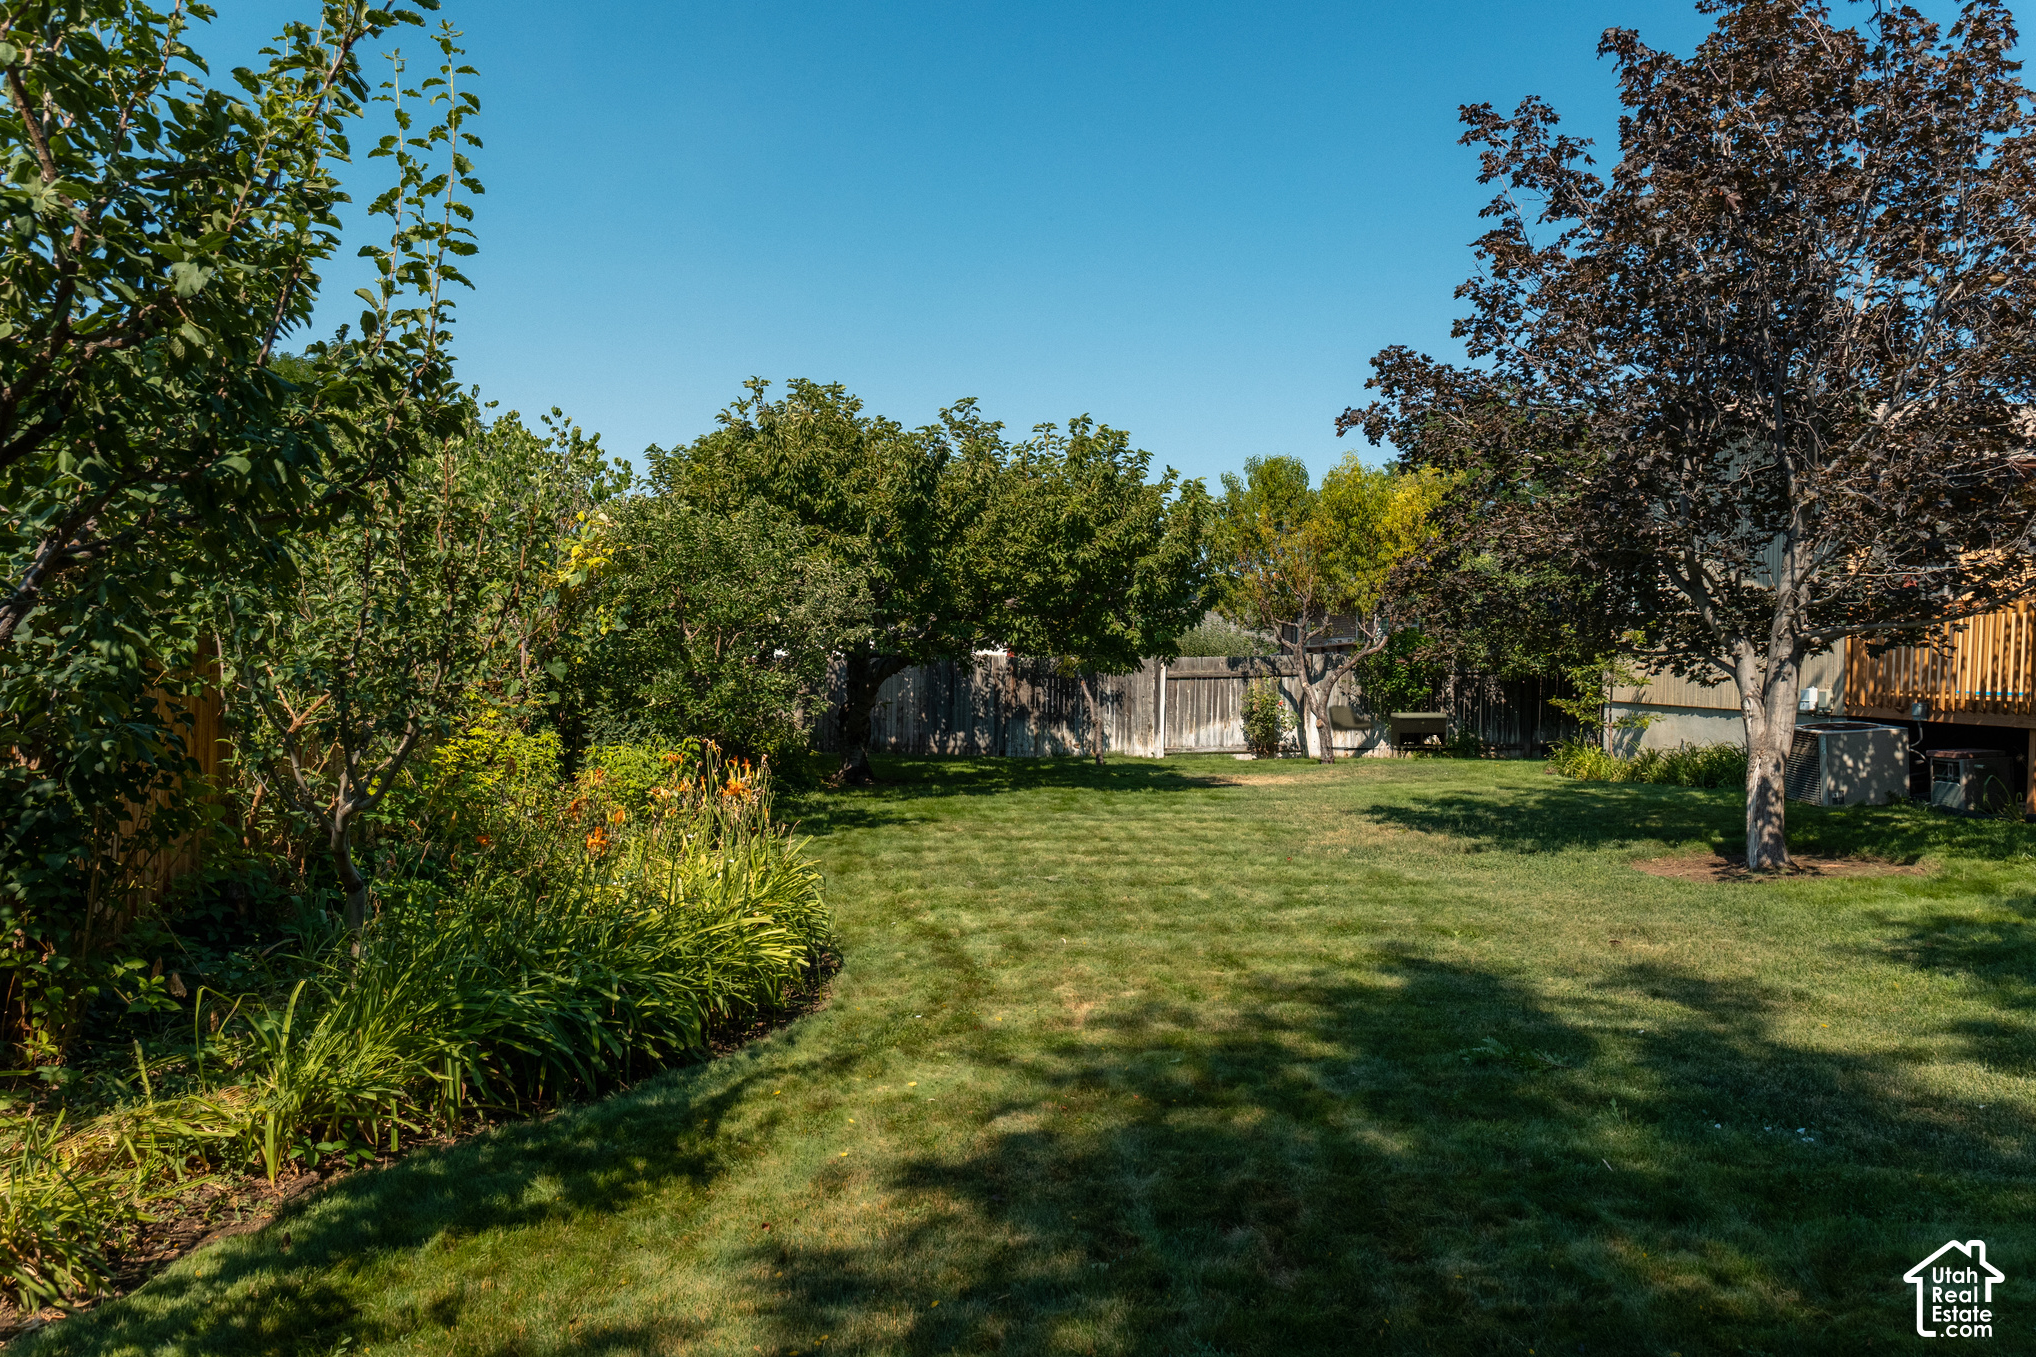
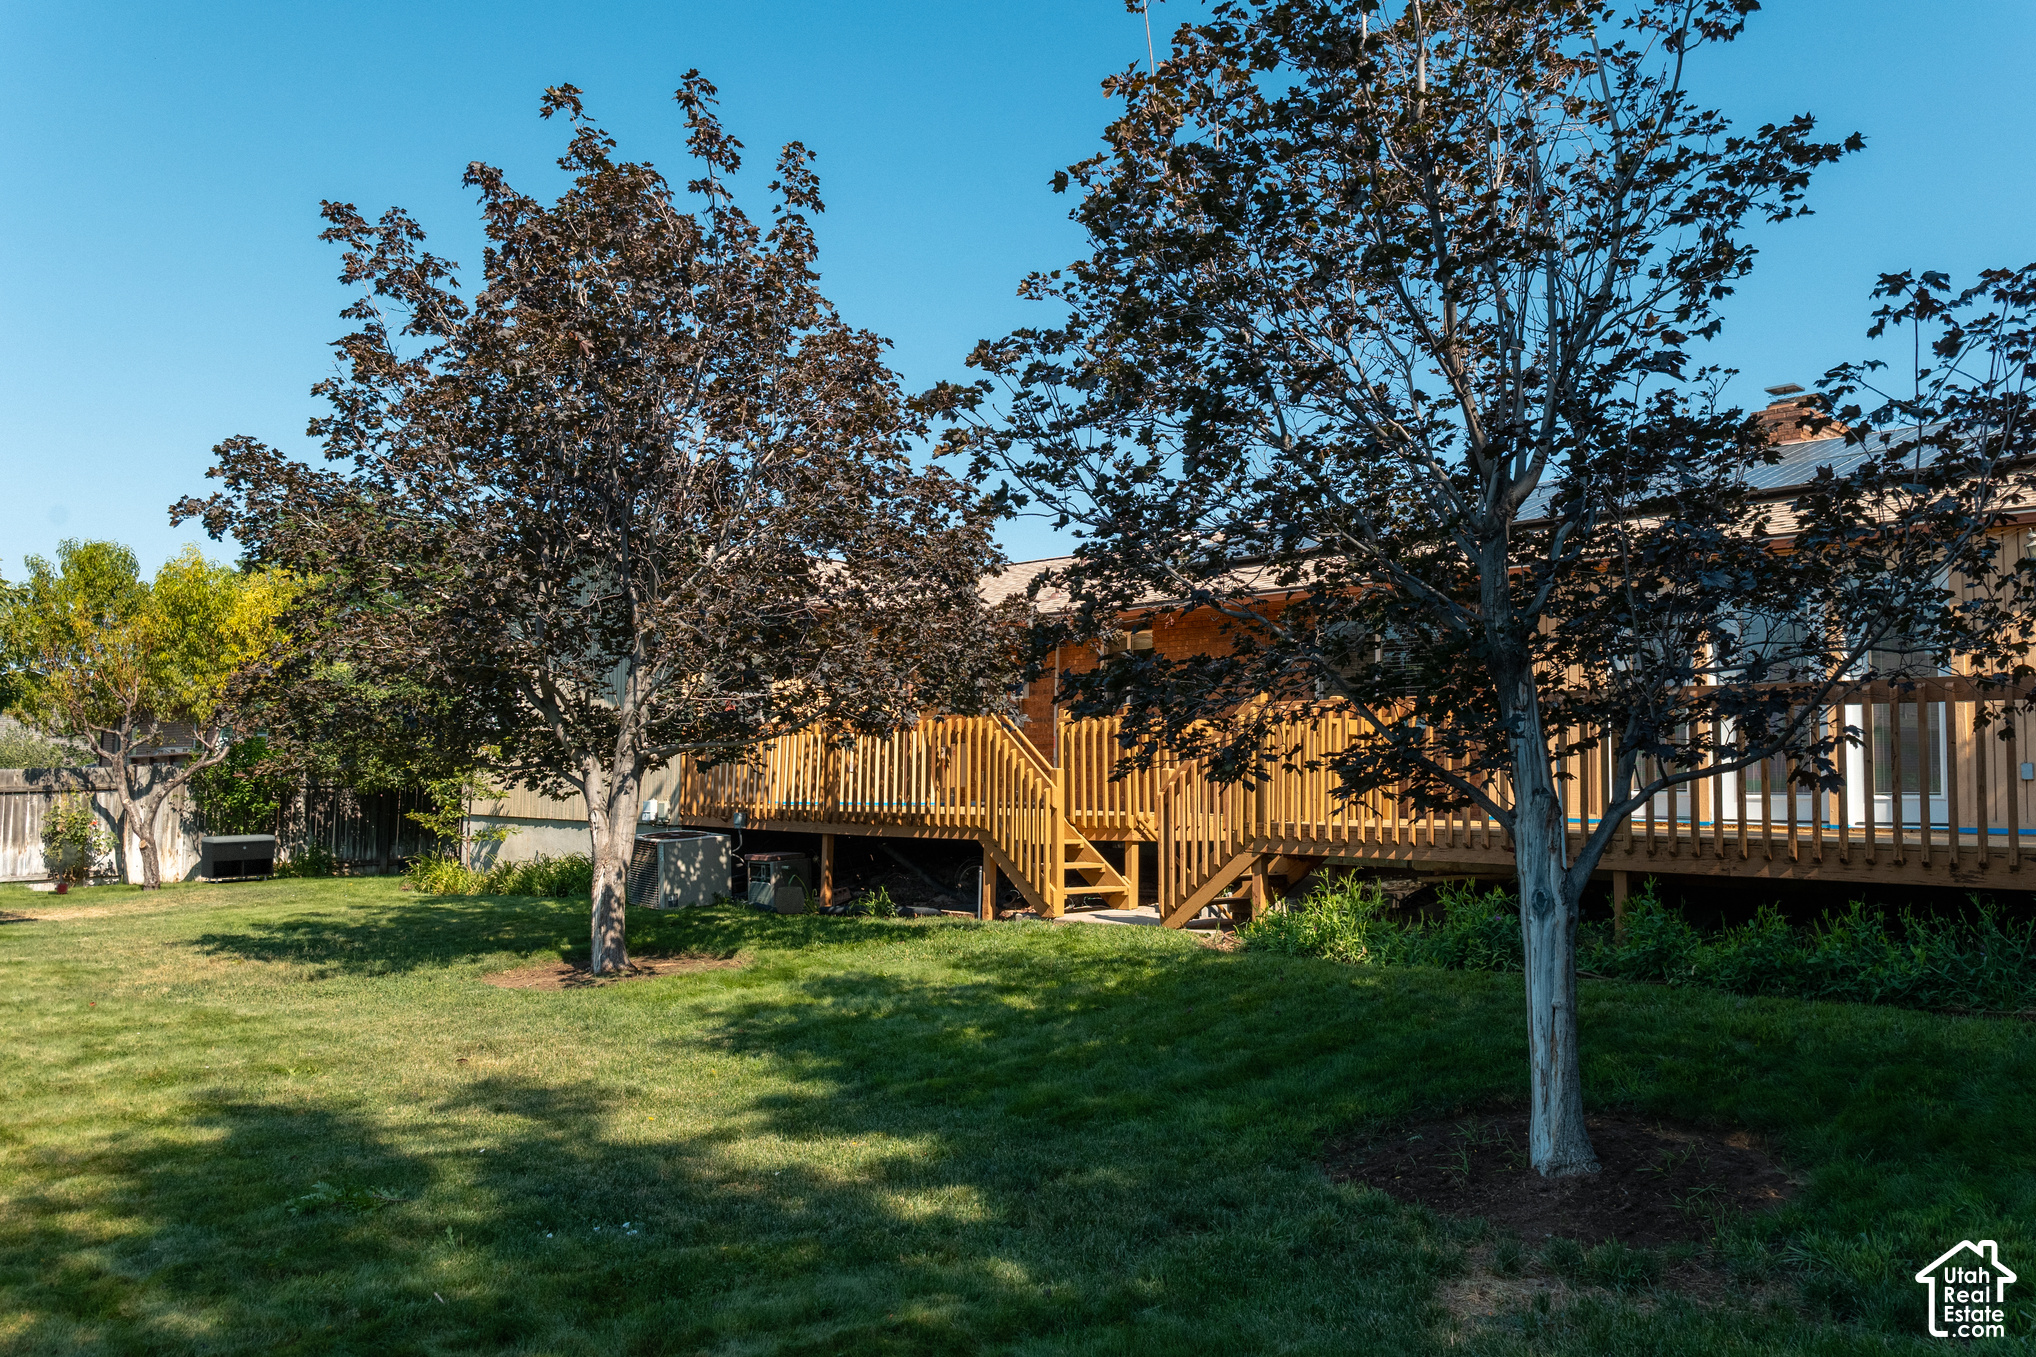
lounge chair: present [1328,705,1375,750] -> none [109,829,180,889]
potted tree: none [1279,709,1306,752] -> present [42,841,81,894]
woven basket: none [1965,789,2006,819] -> present [776,887,804,914]

